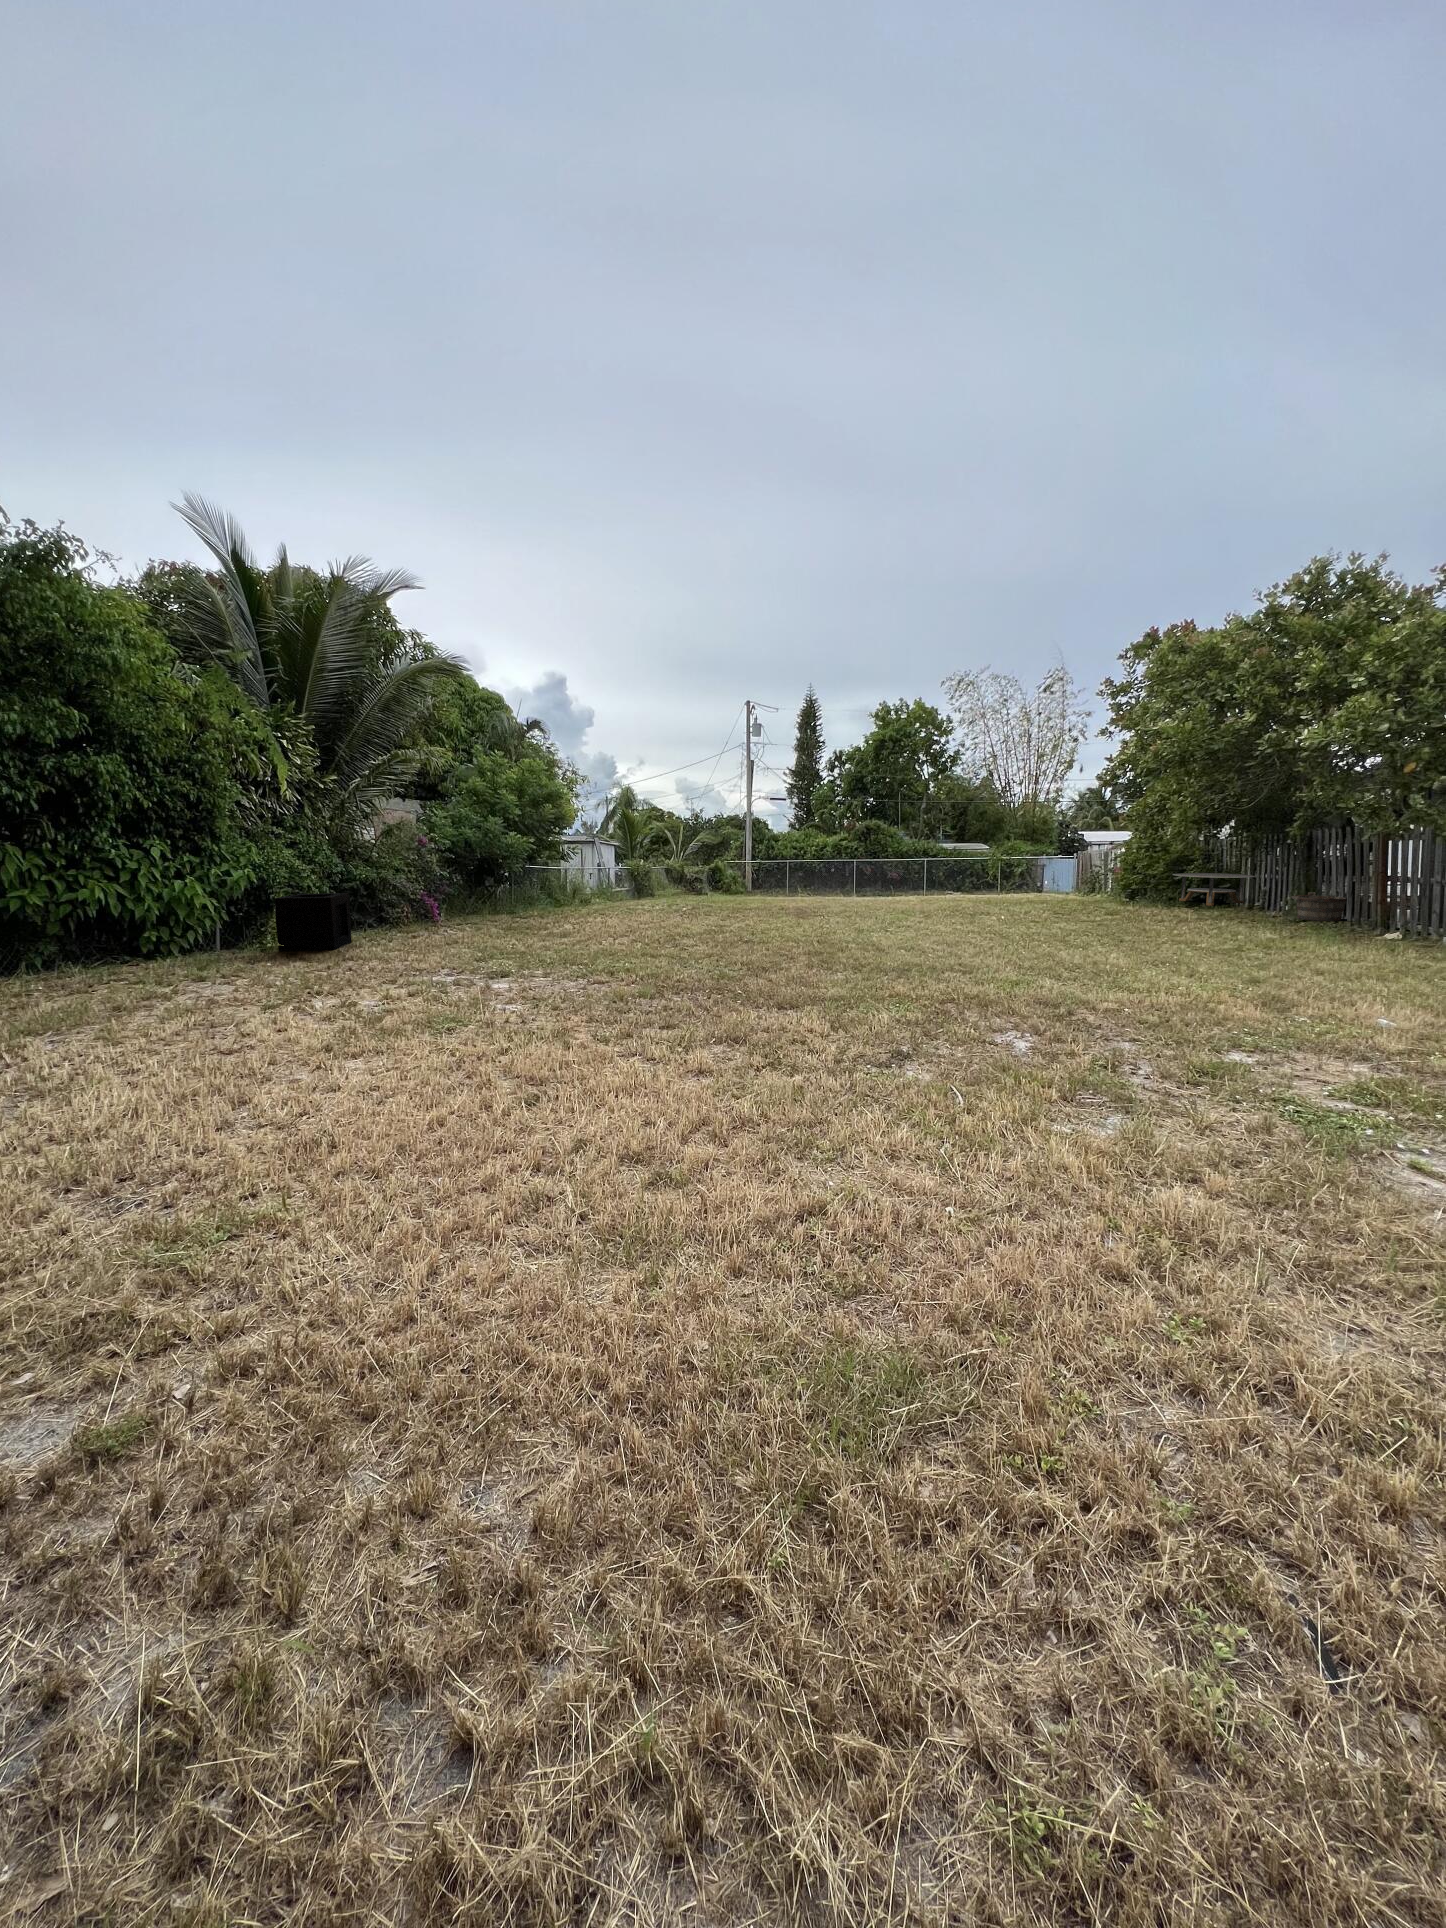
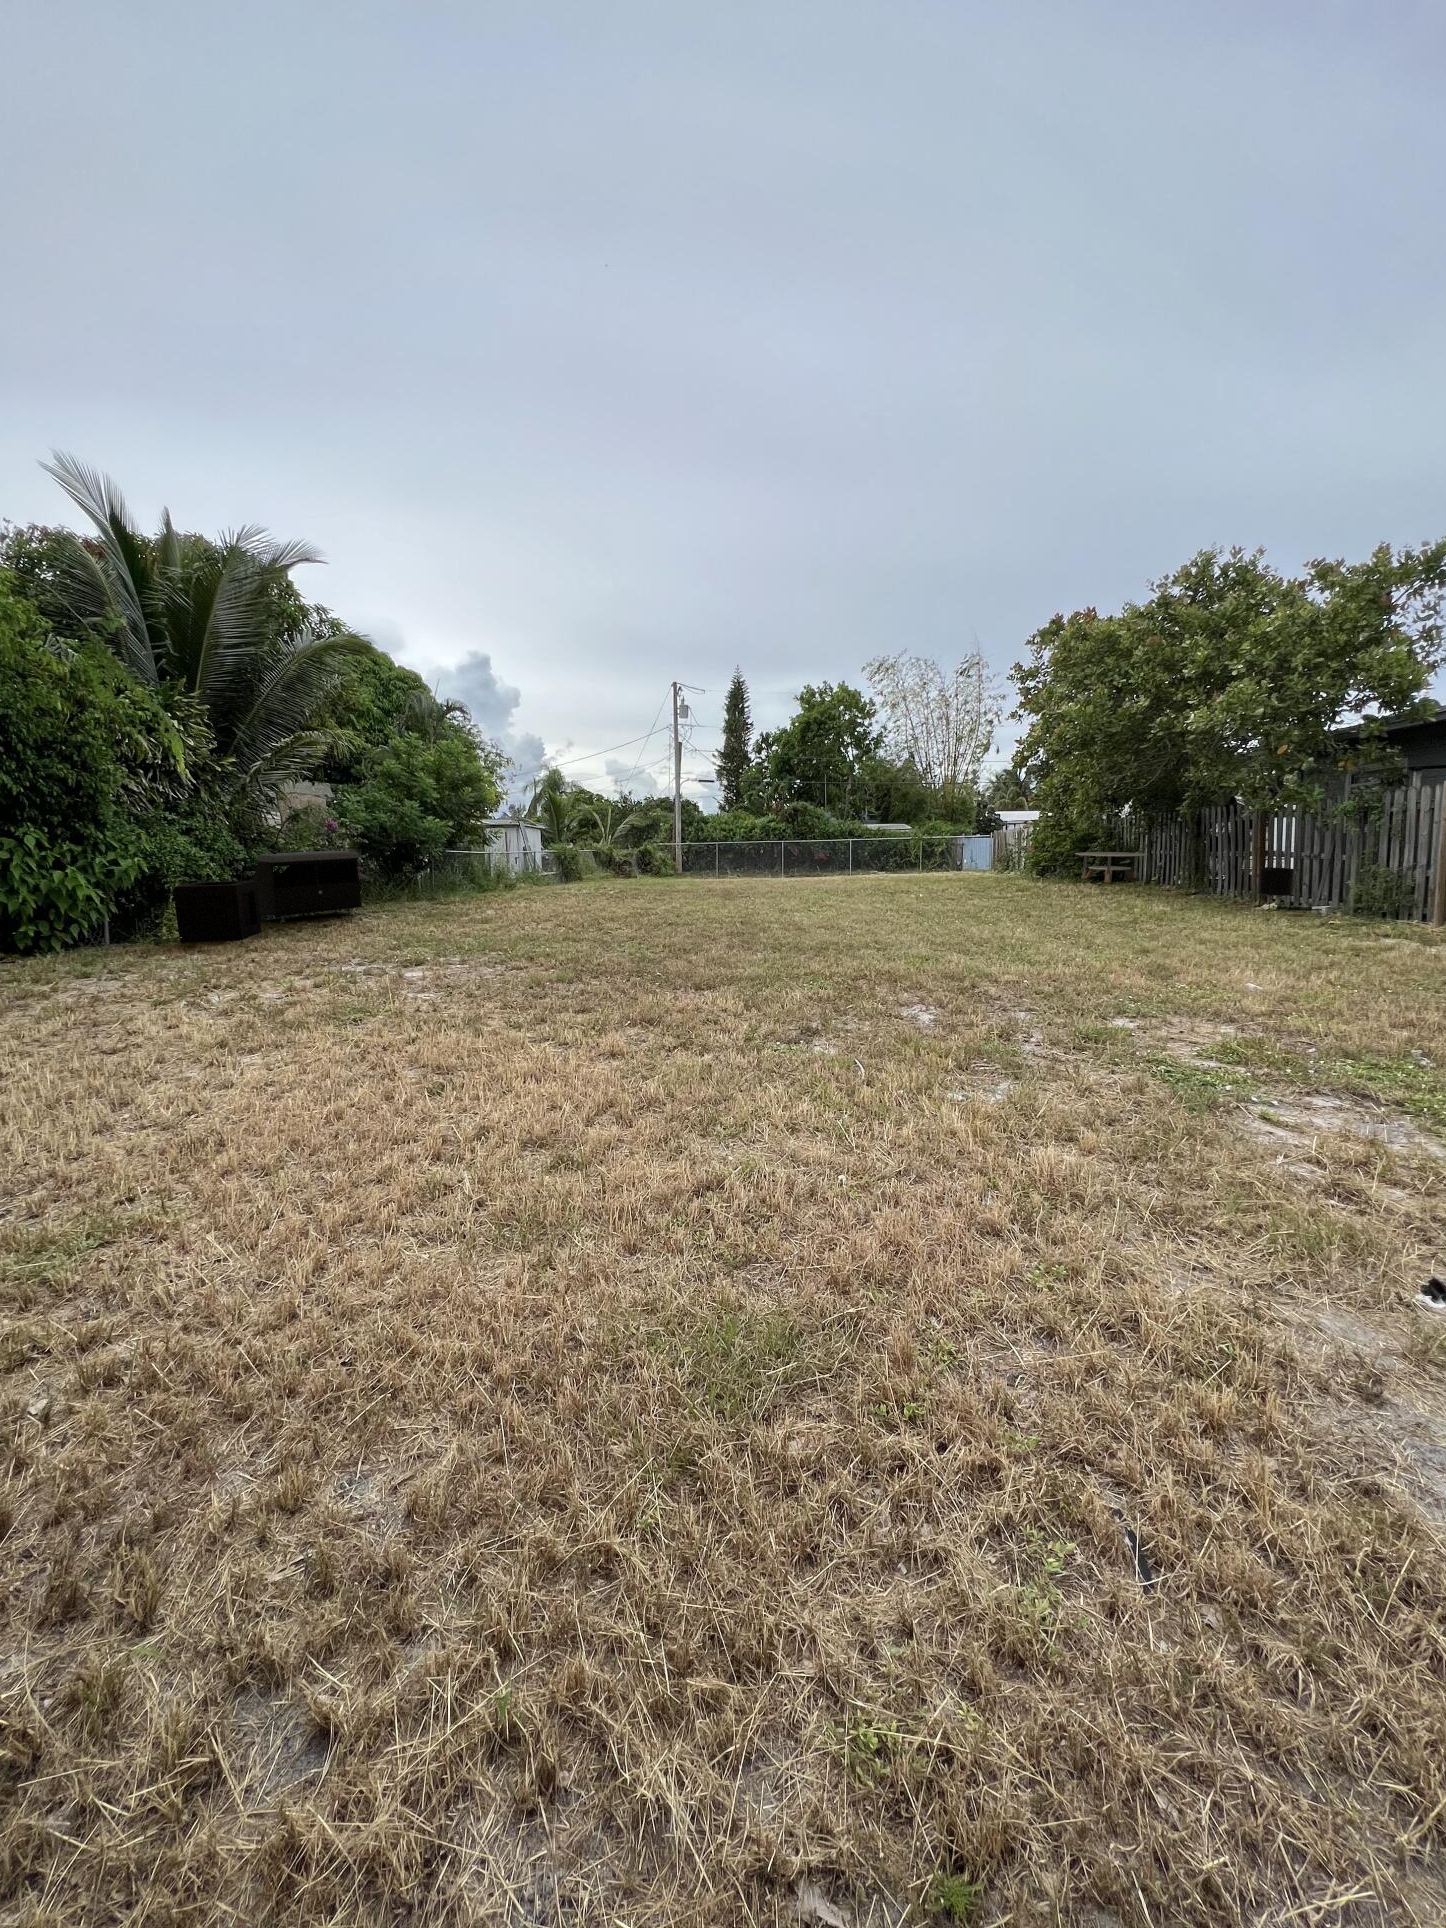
storage bench: none [343,865,444,933] -> present [253,851,362,922]
bucket: present [1291,892,1347,921] -> none [1177,869,1225,895]
planter: none [1386,892,1430,938] -> present [1257,868,1294,909]

